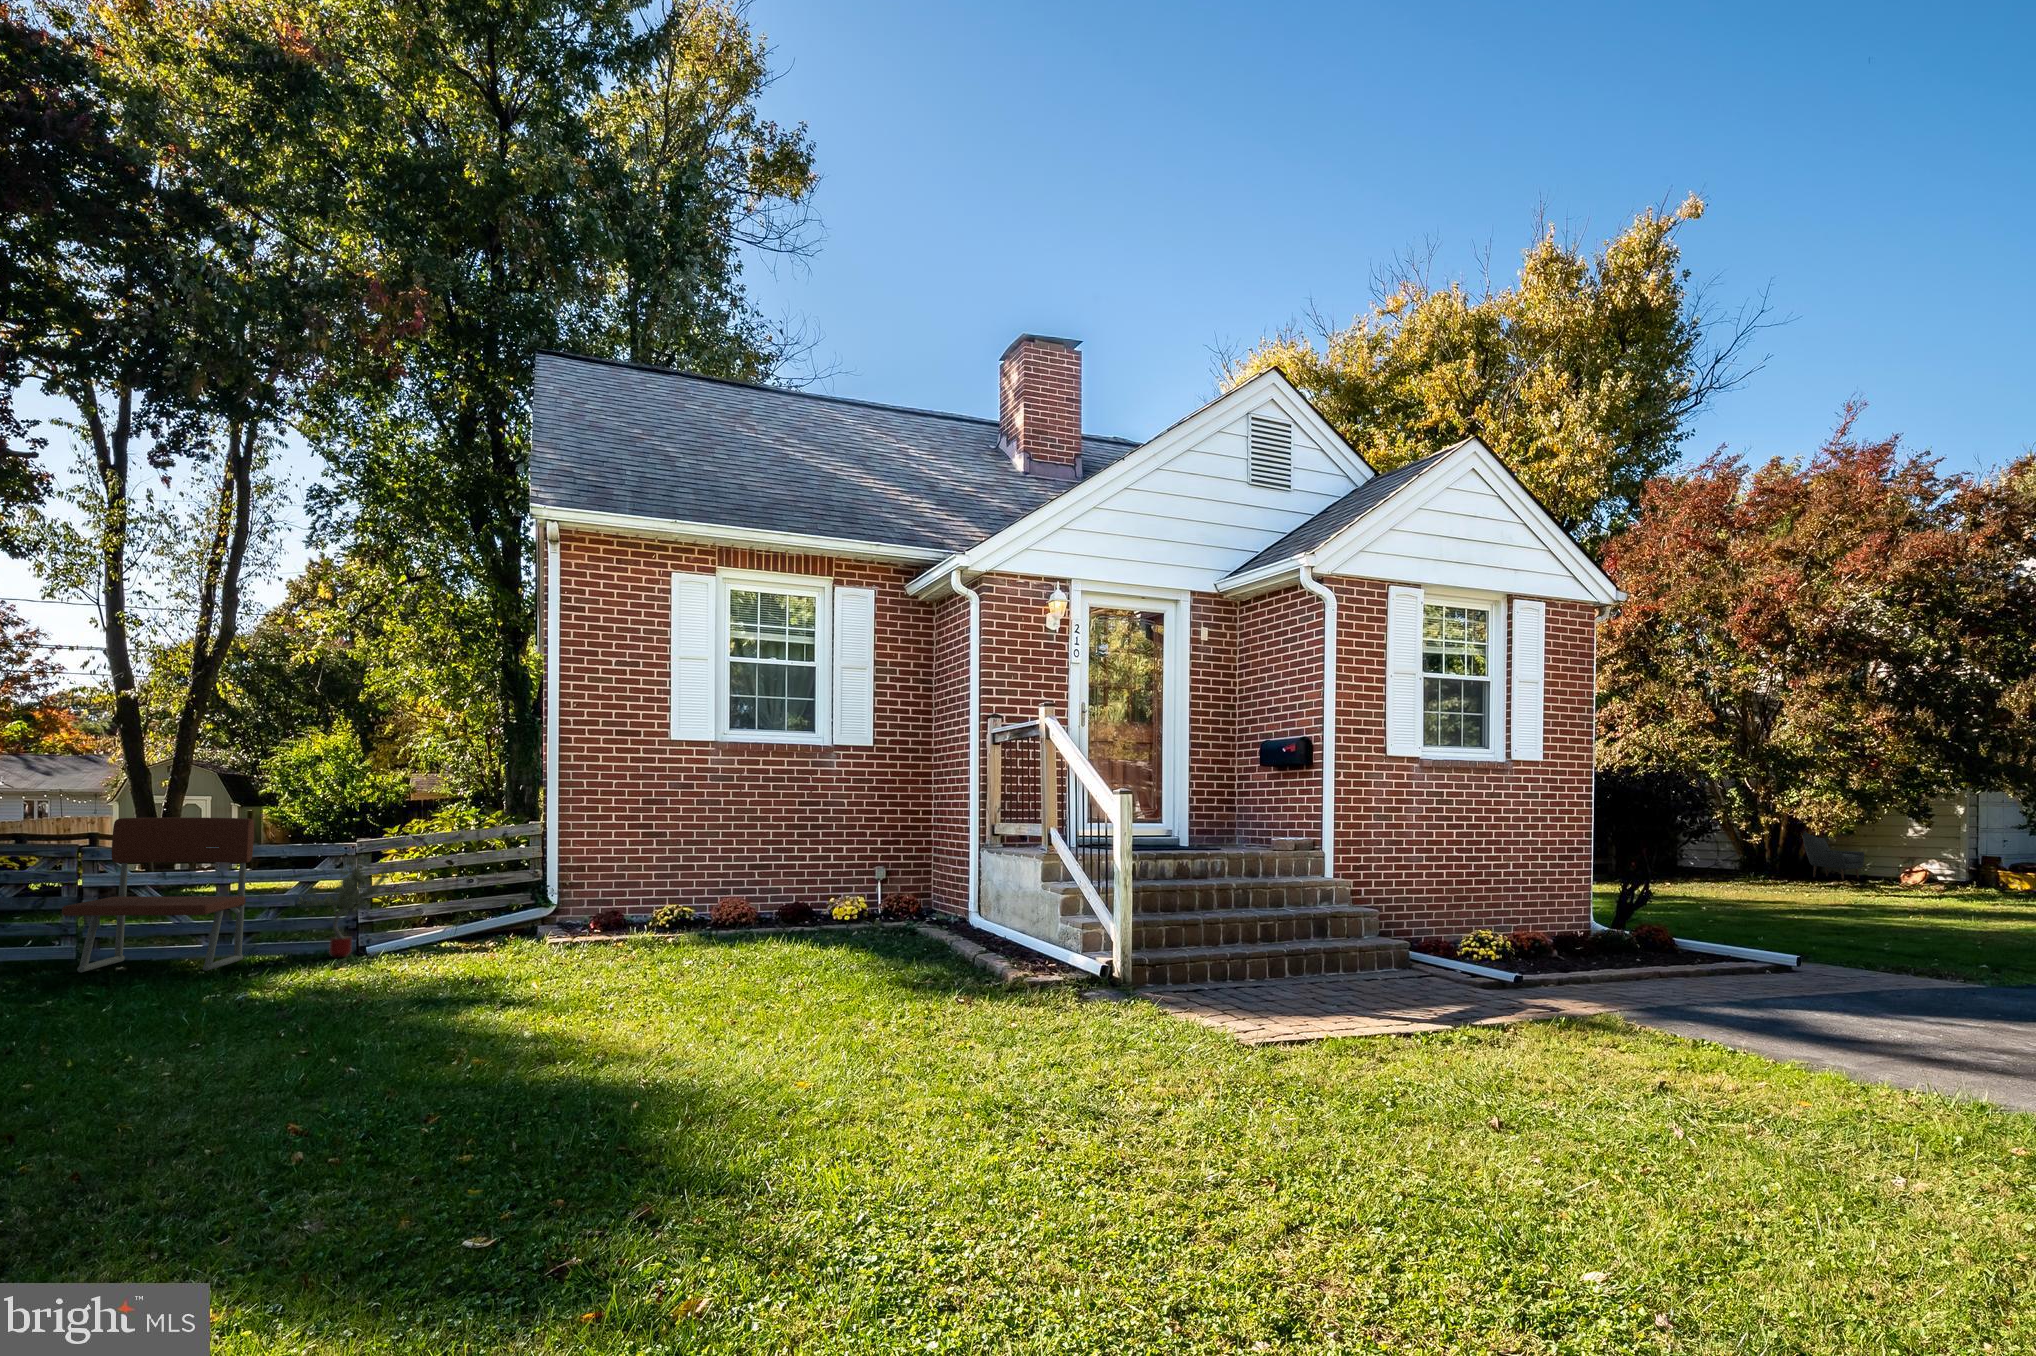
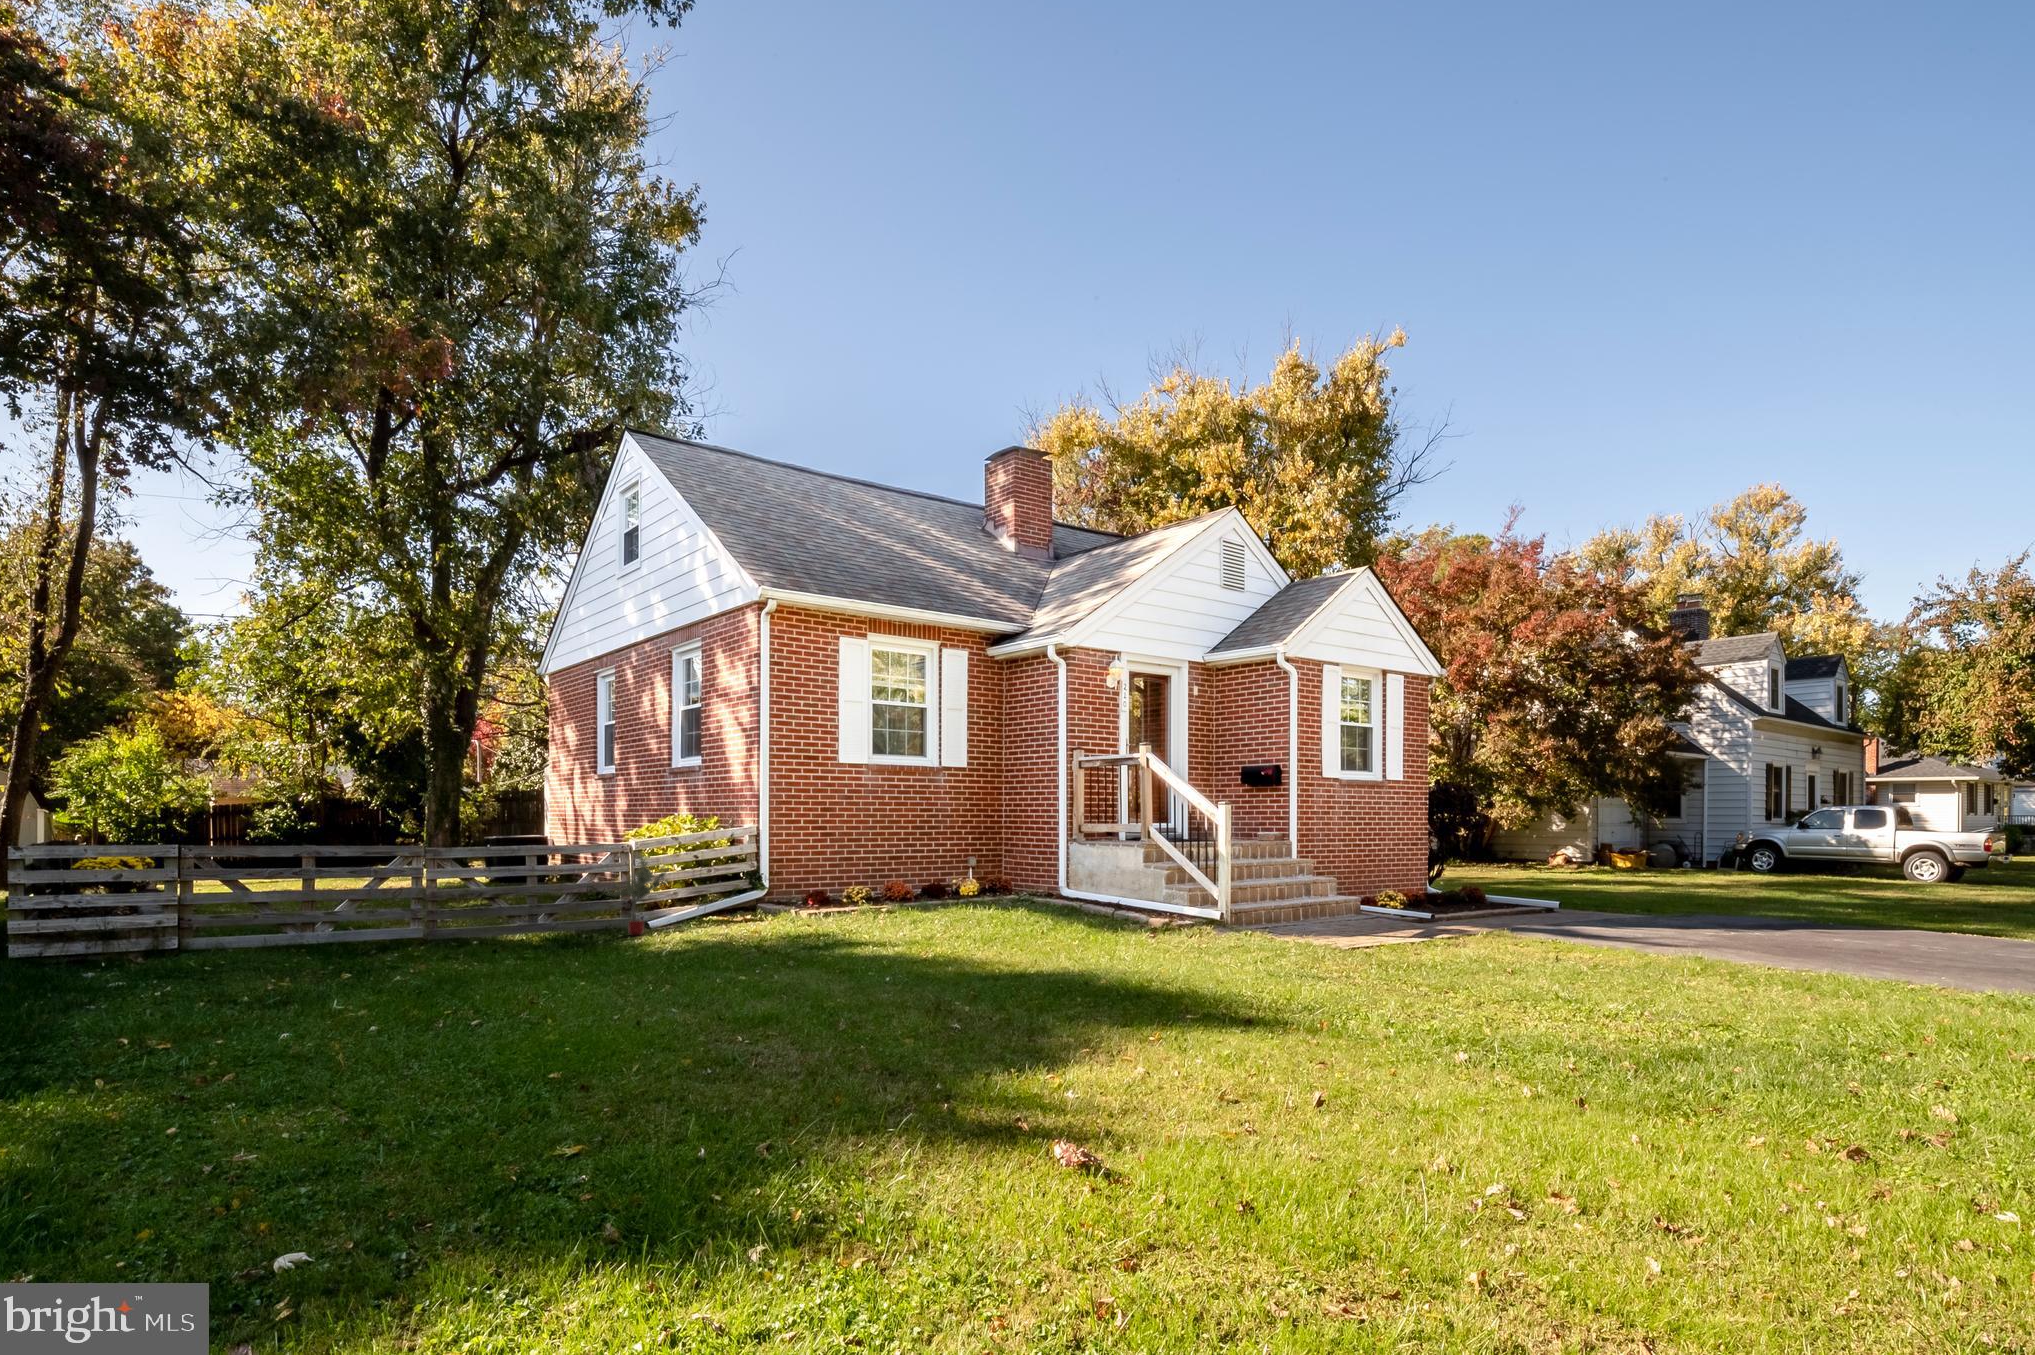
bench: present [62,817,254,972] -> none [464,829,576,952]
chair: present [1802,831,1864,880] -> none [1471,823,1511,861]

